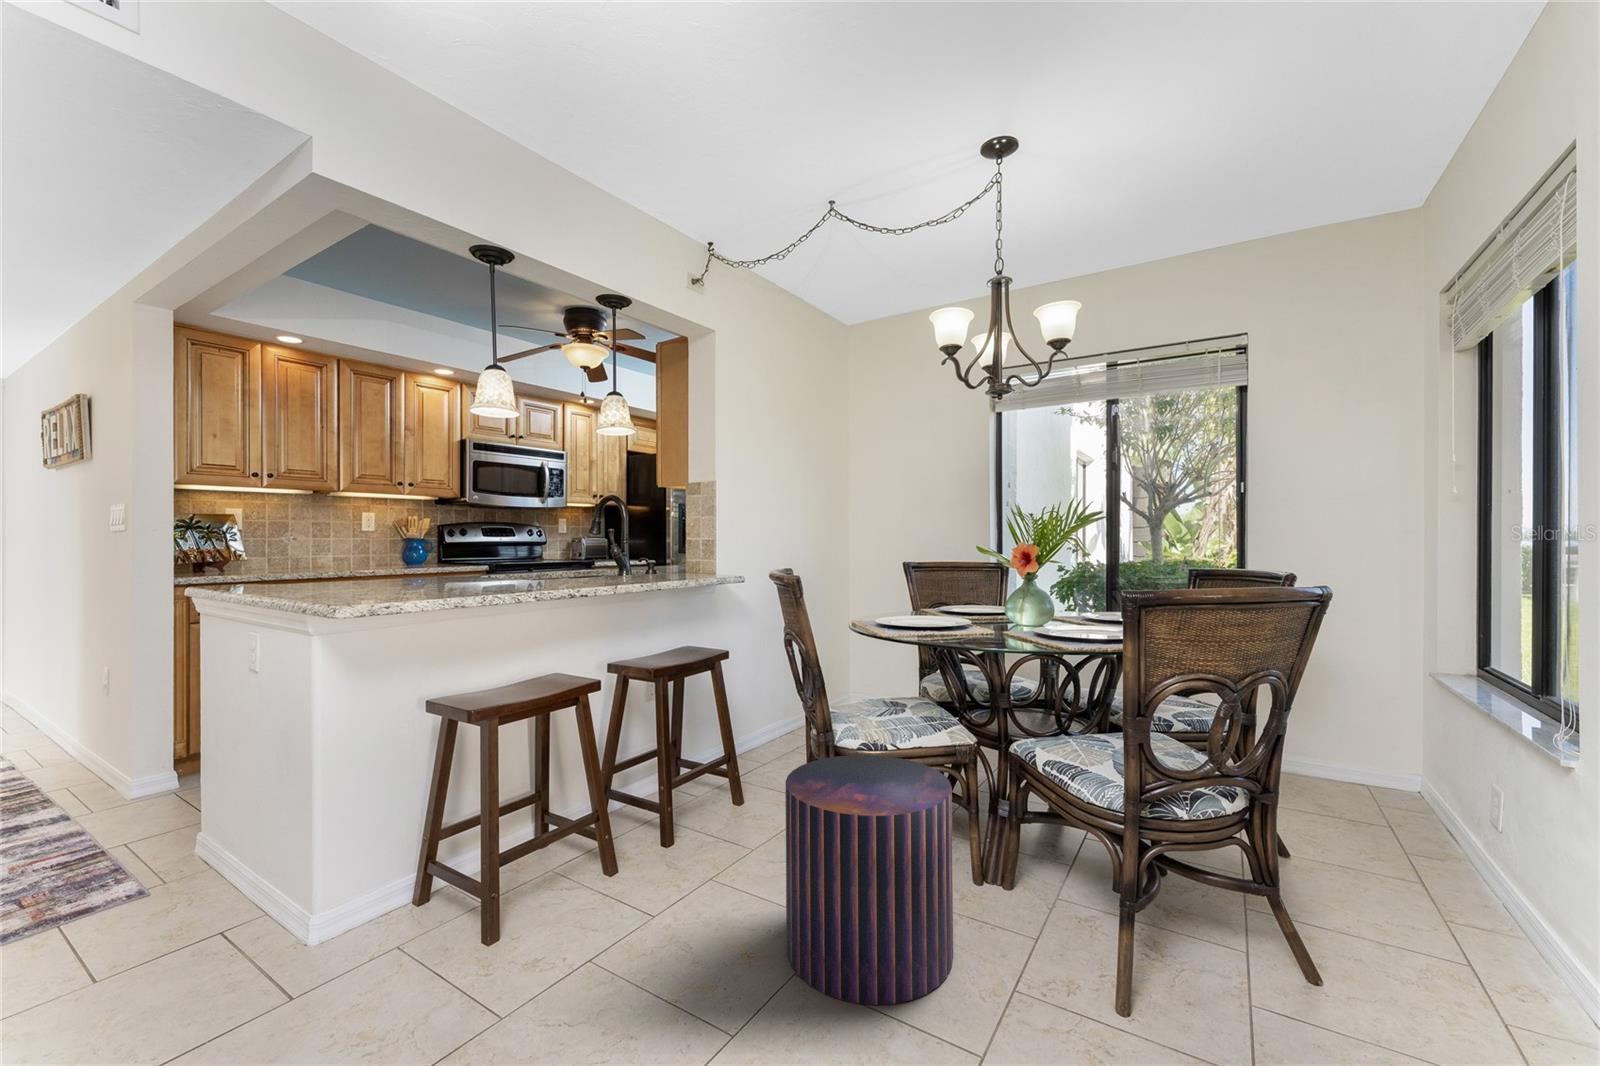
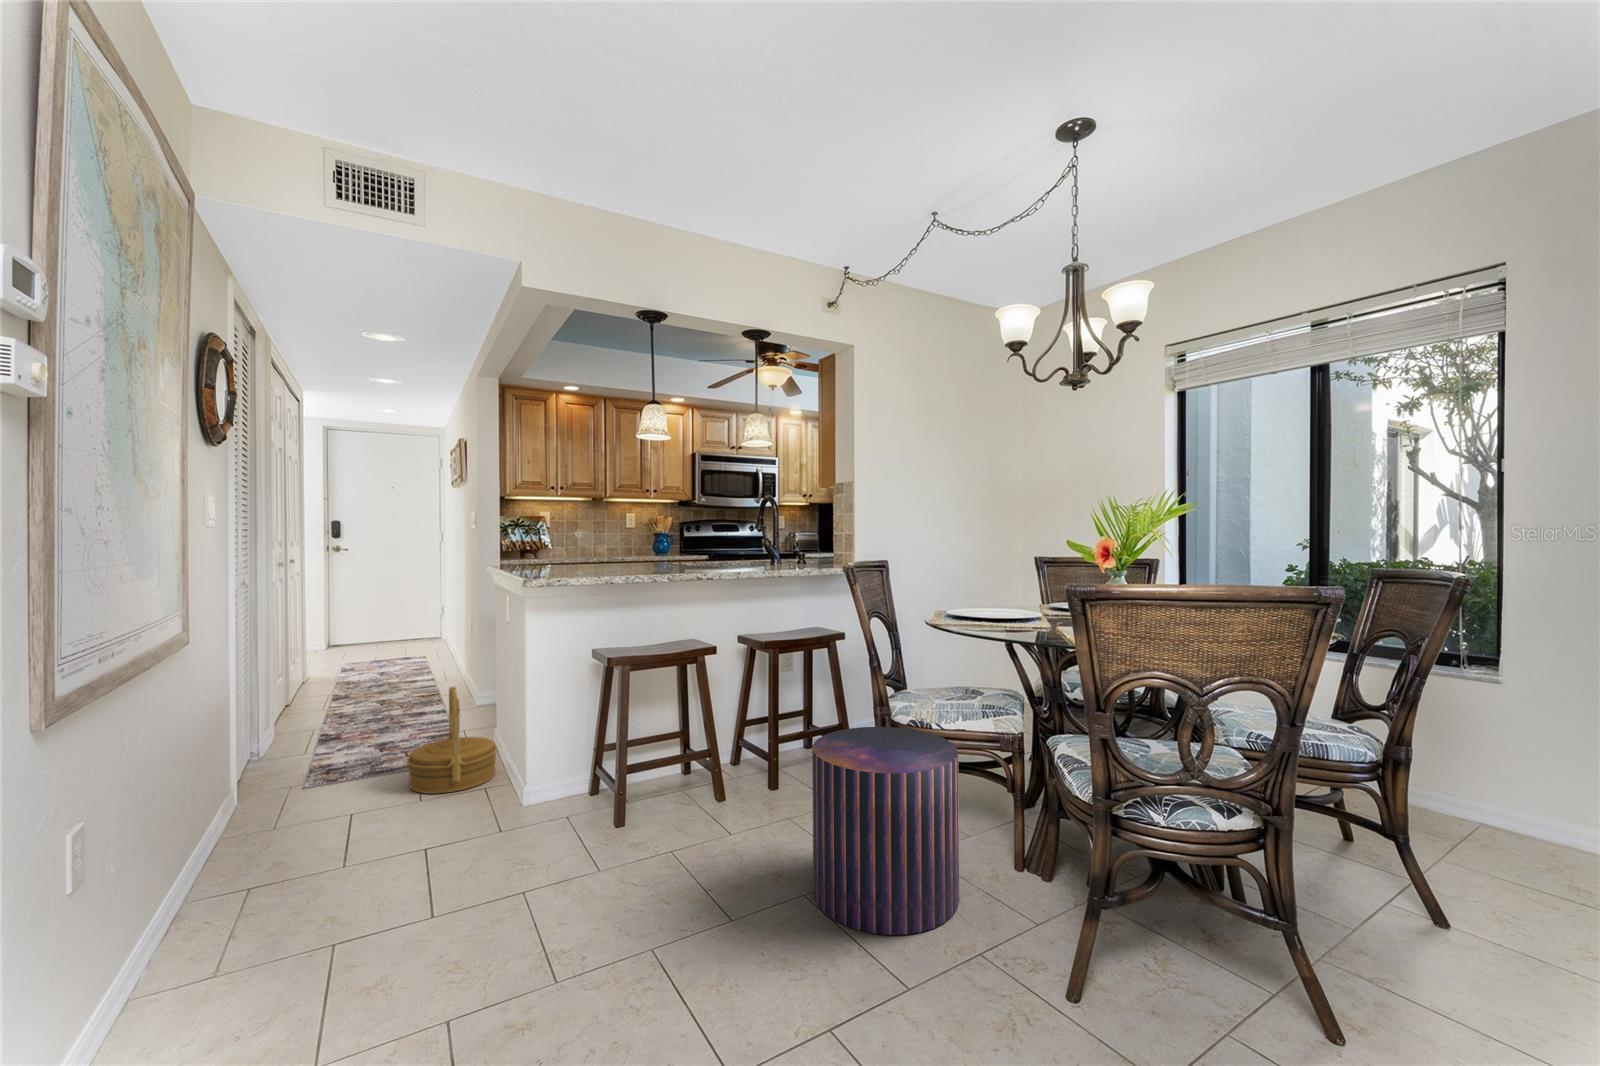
woven basket: none [49,778,229,965] -> present [407,687,497,794]

